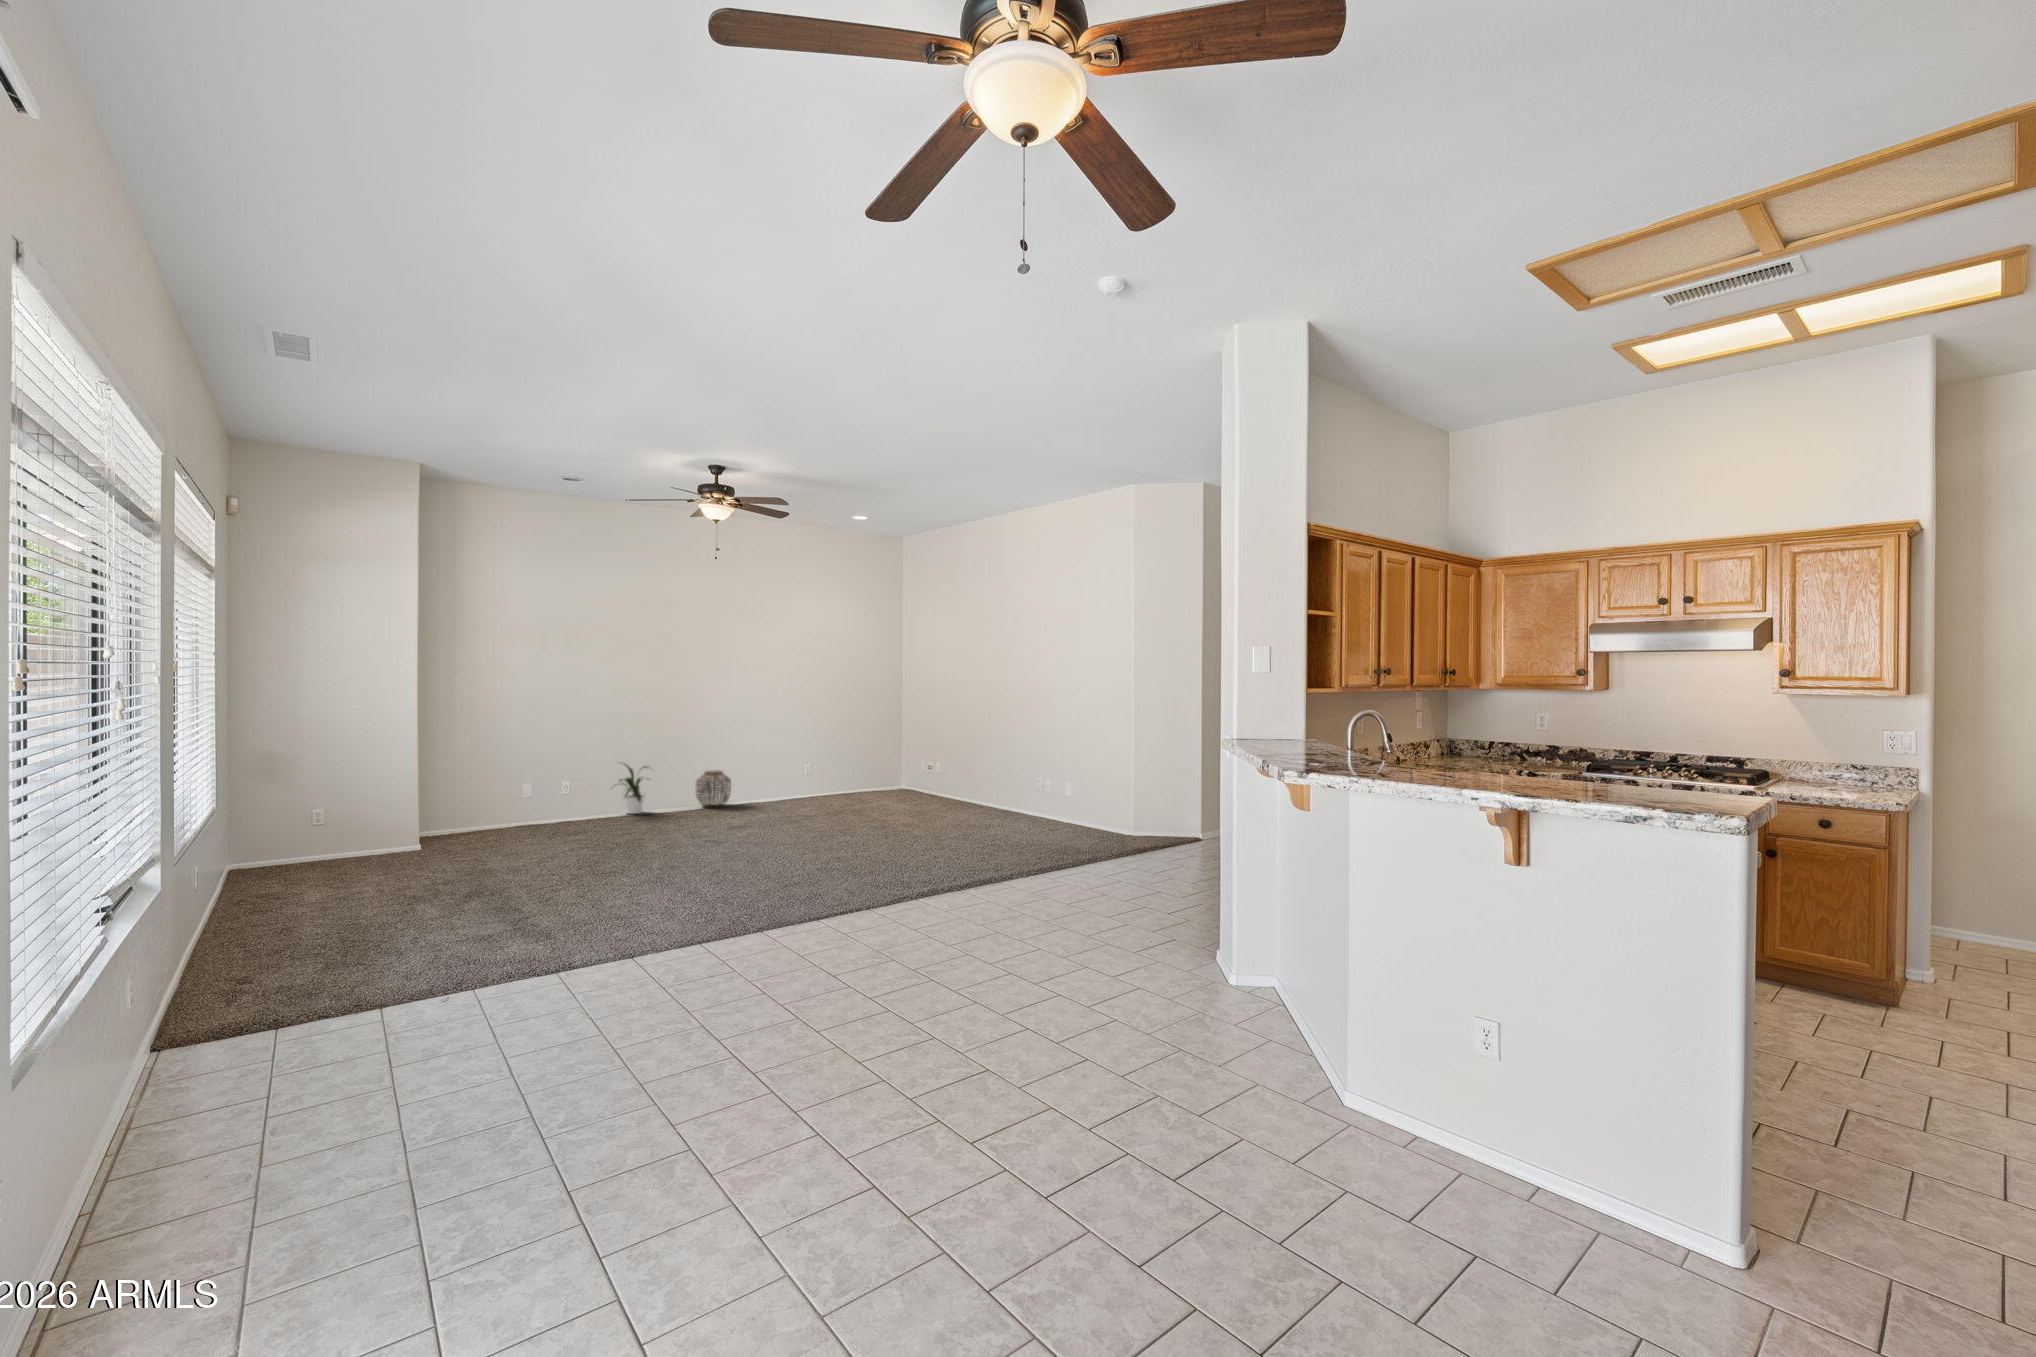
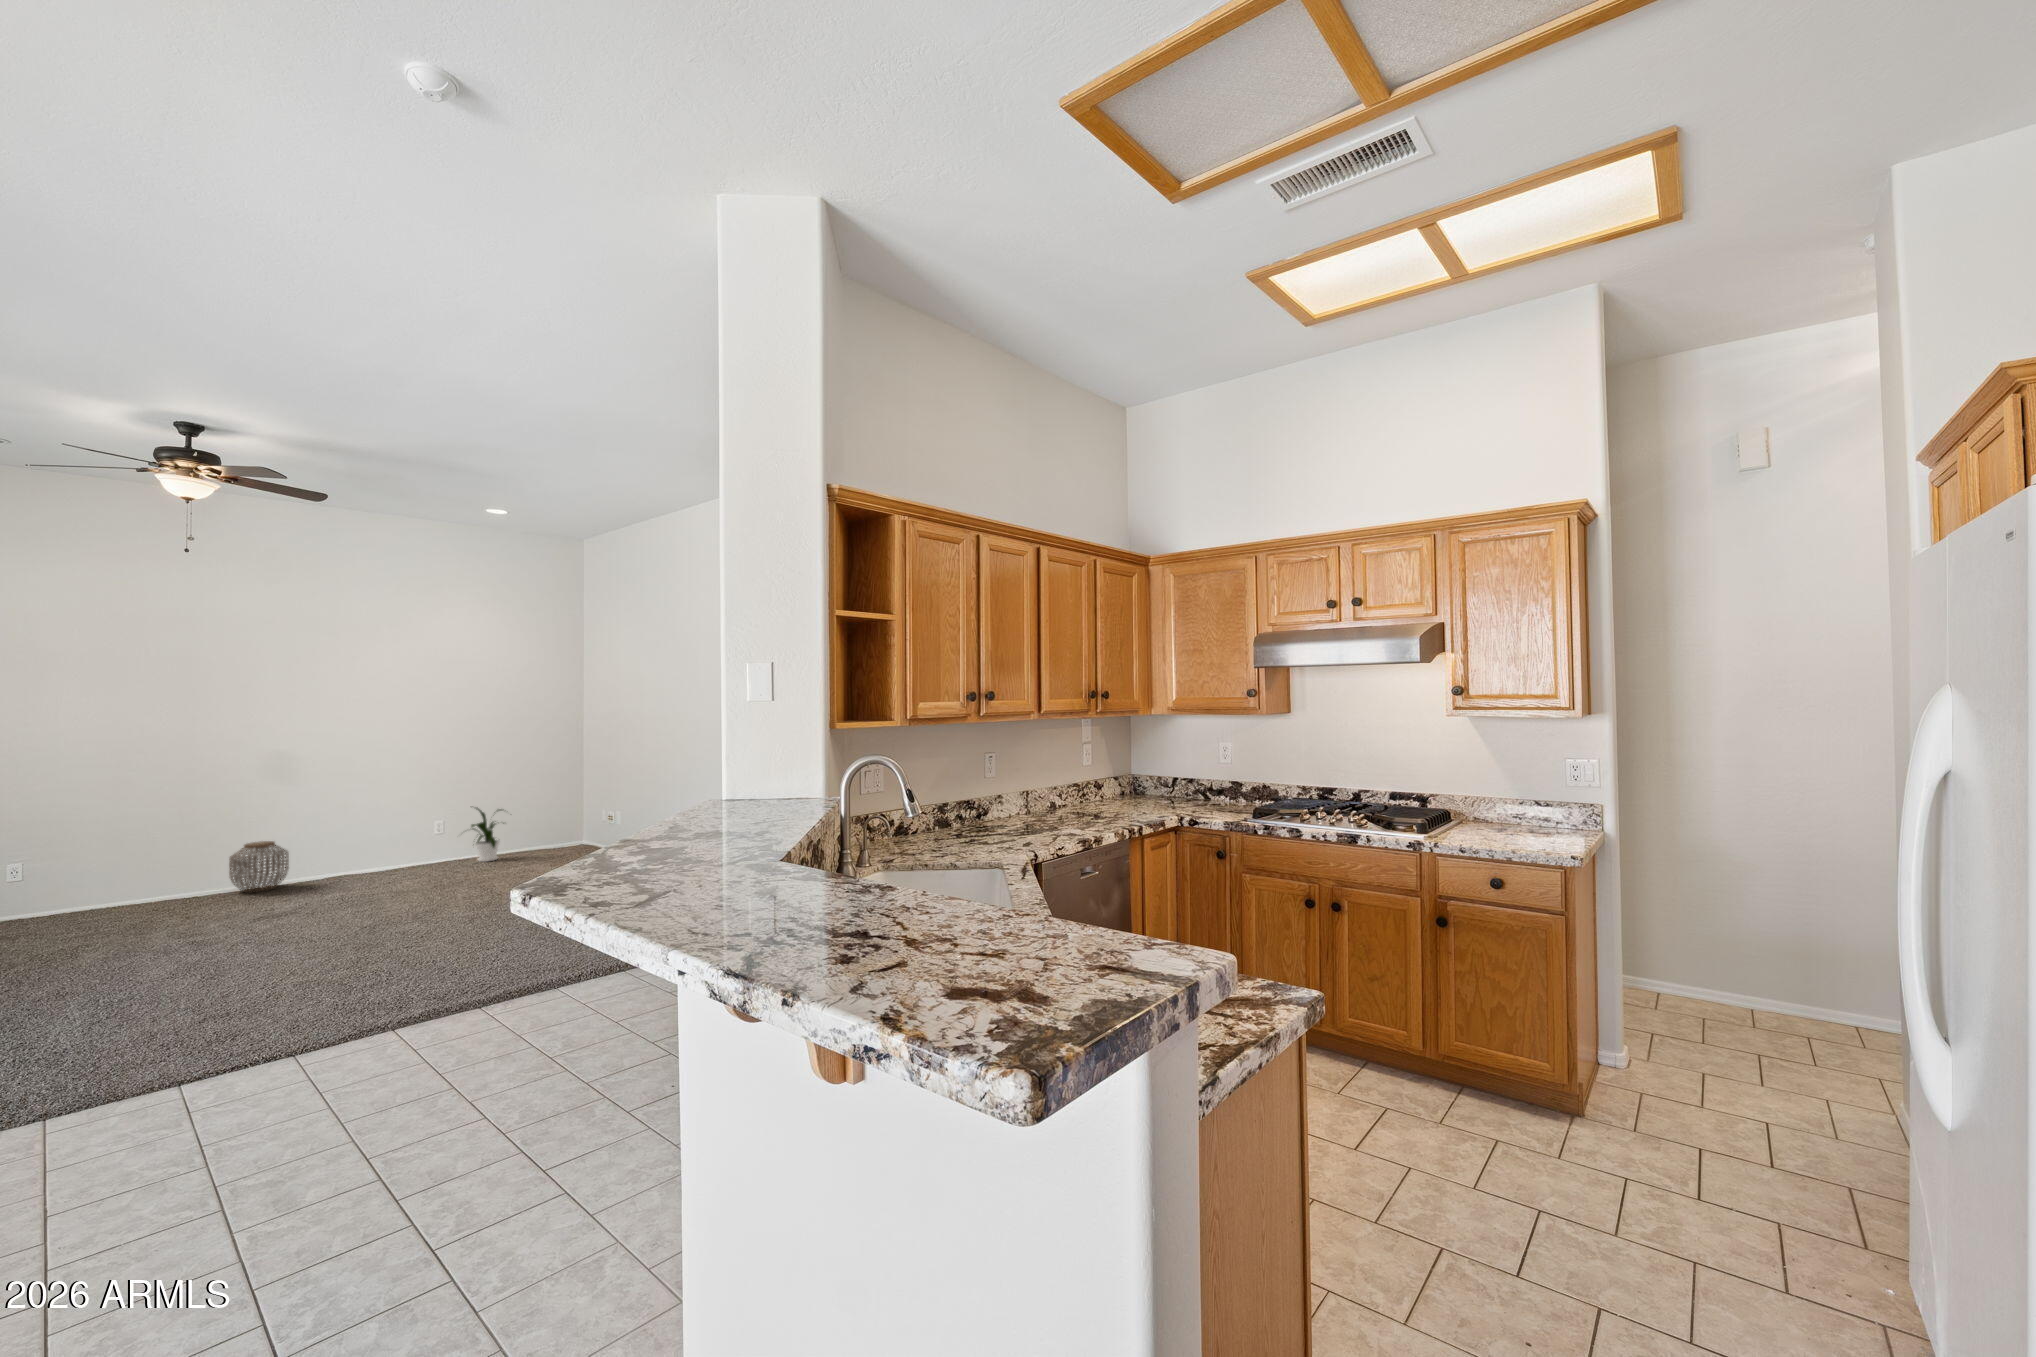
house plant: present [615,765,646,814] -> present [471,808,504,862]

